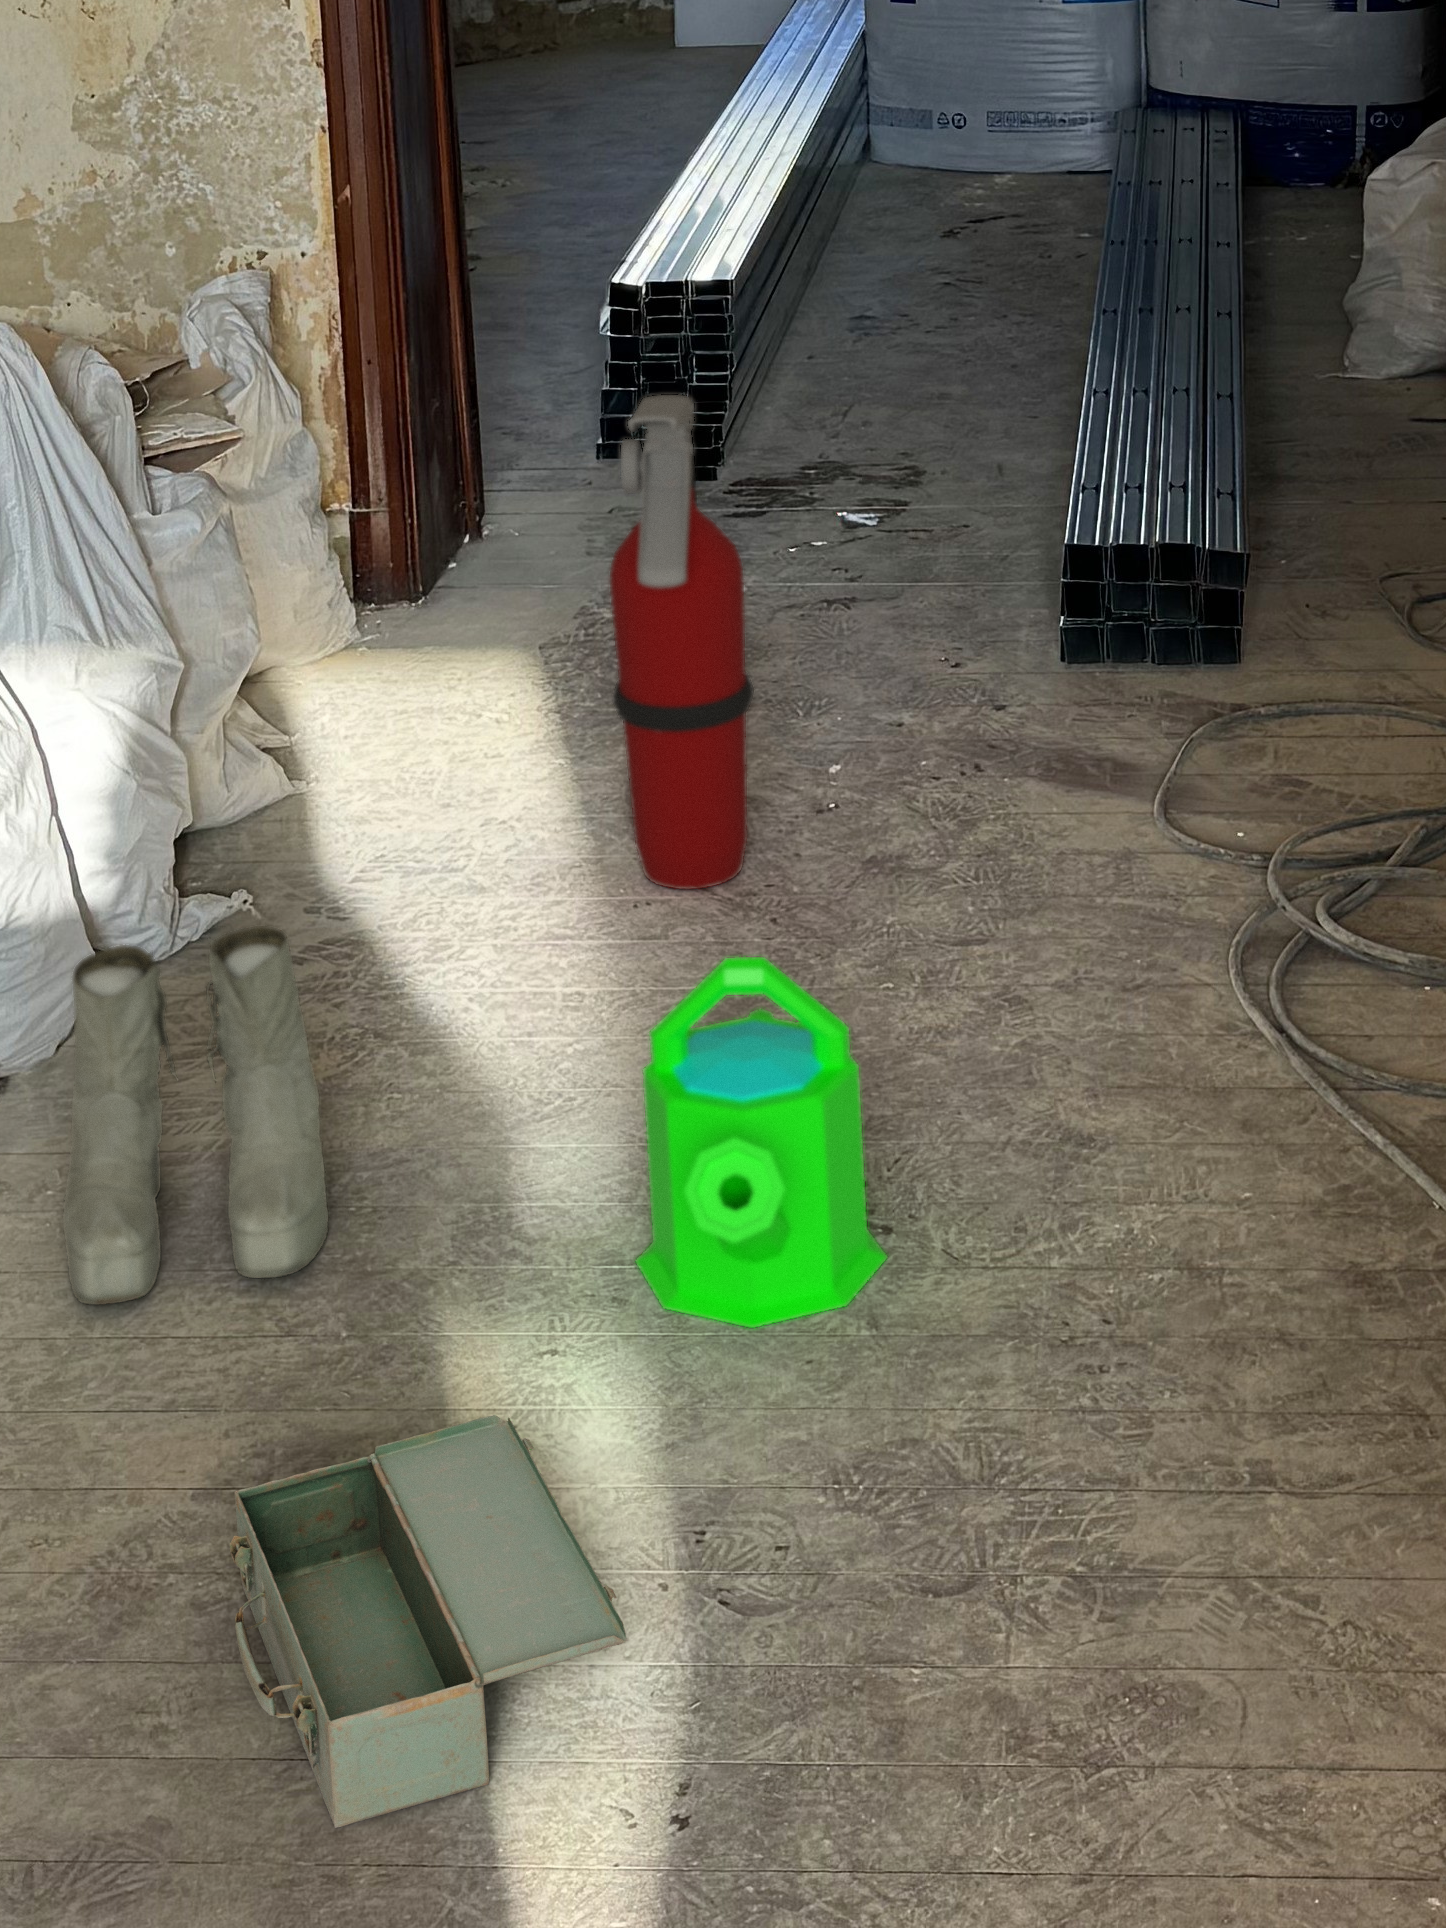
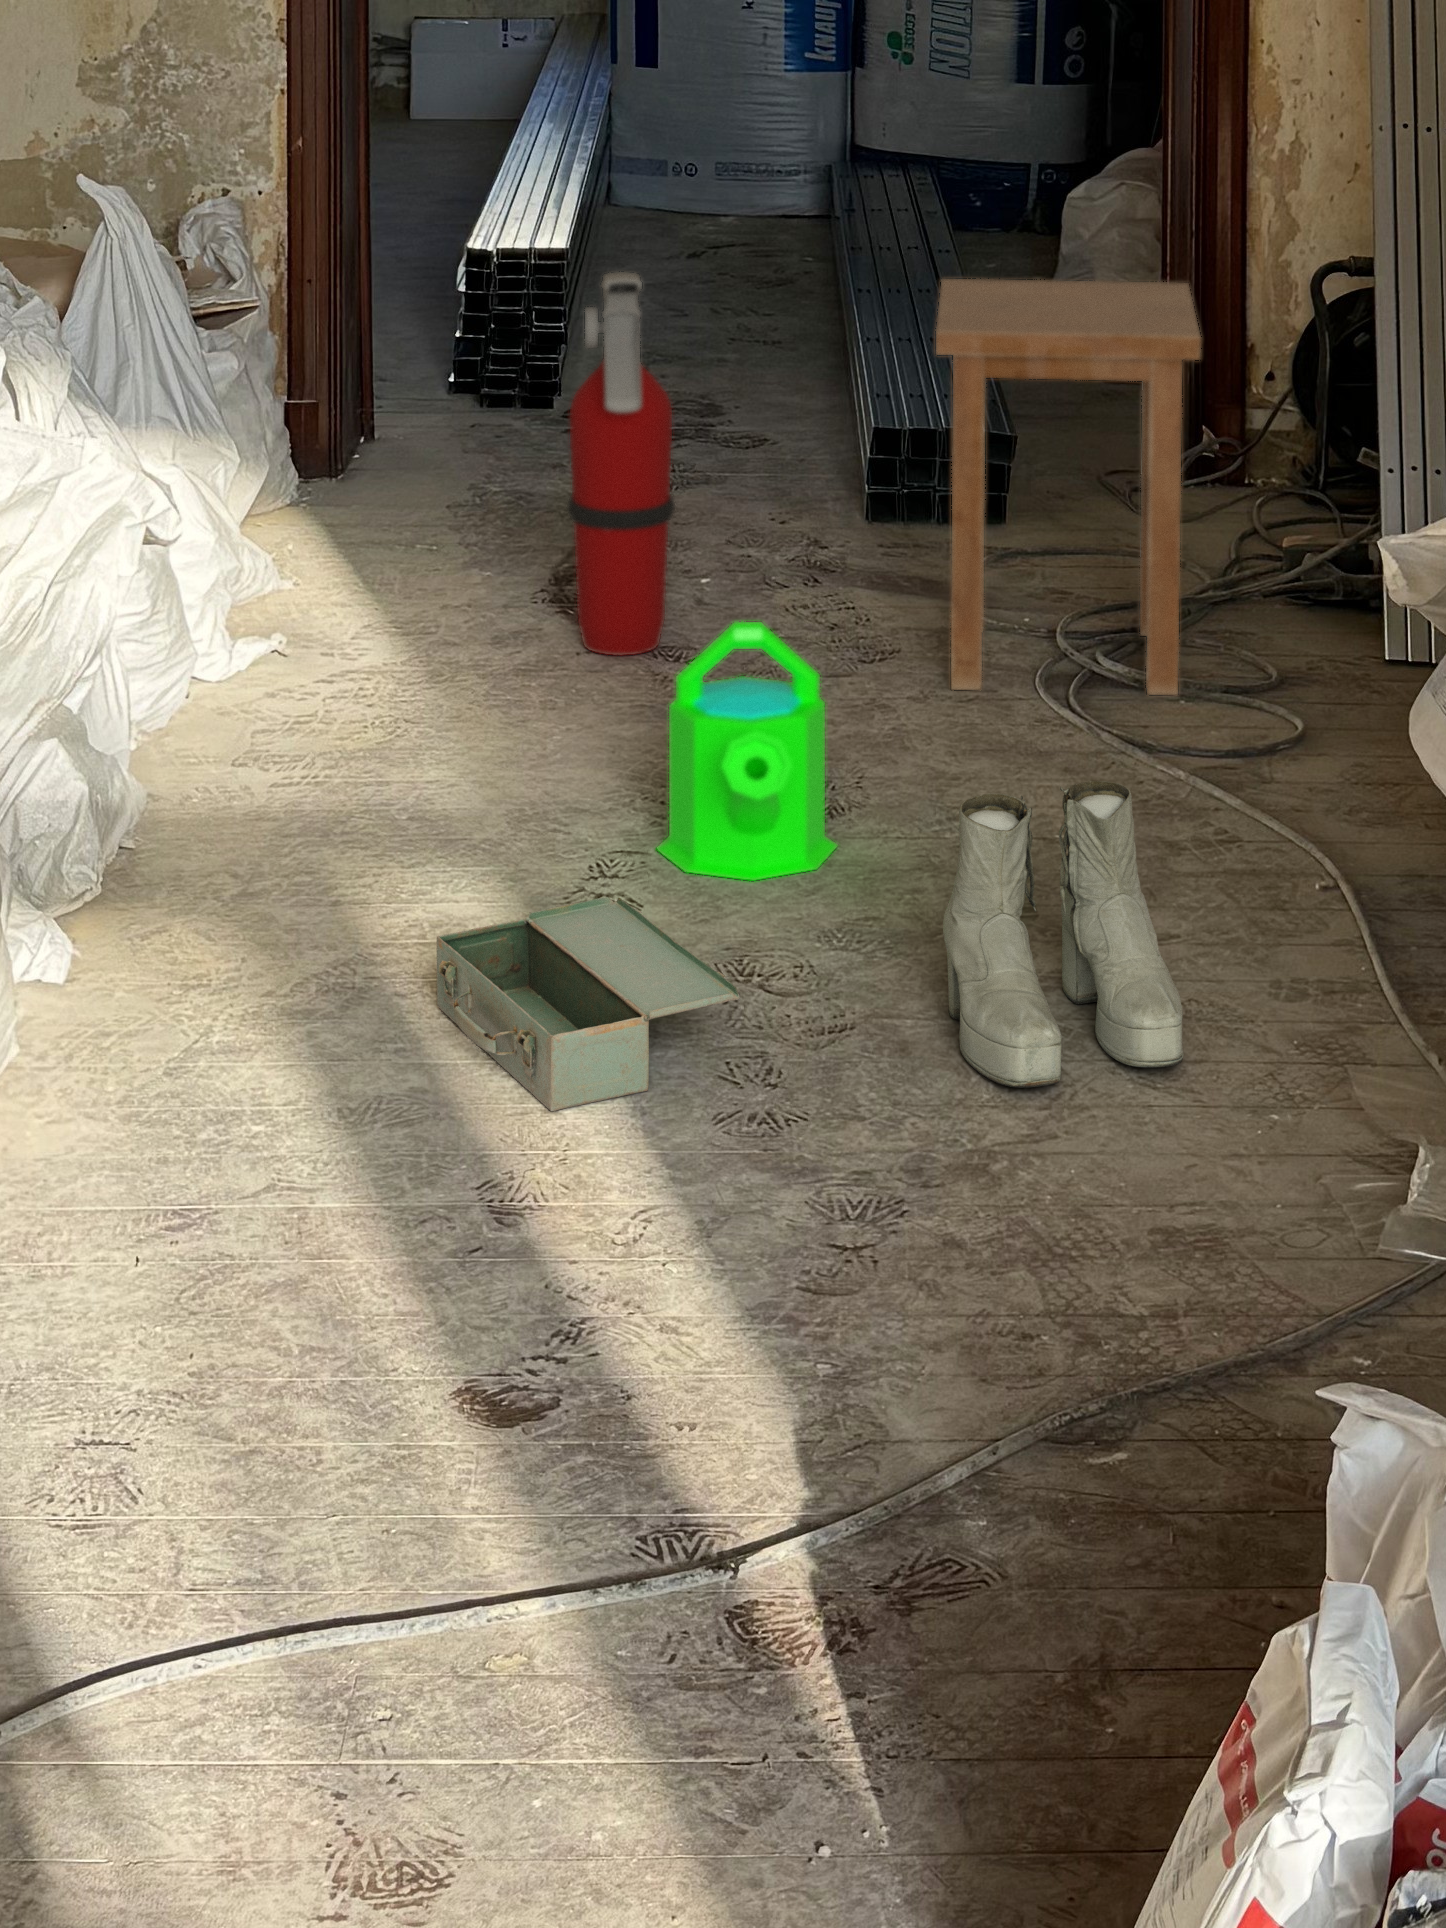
stool: none [1061,386,1430,966] -> present [936,279,1201,695]
boots: present [63,926,328,1305] -> present [943,781,1184,1088]

